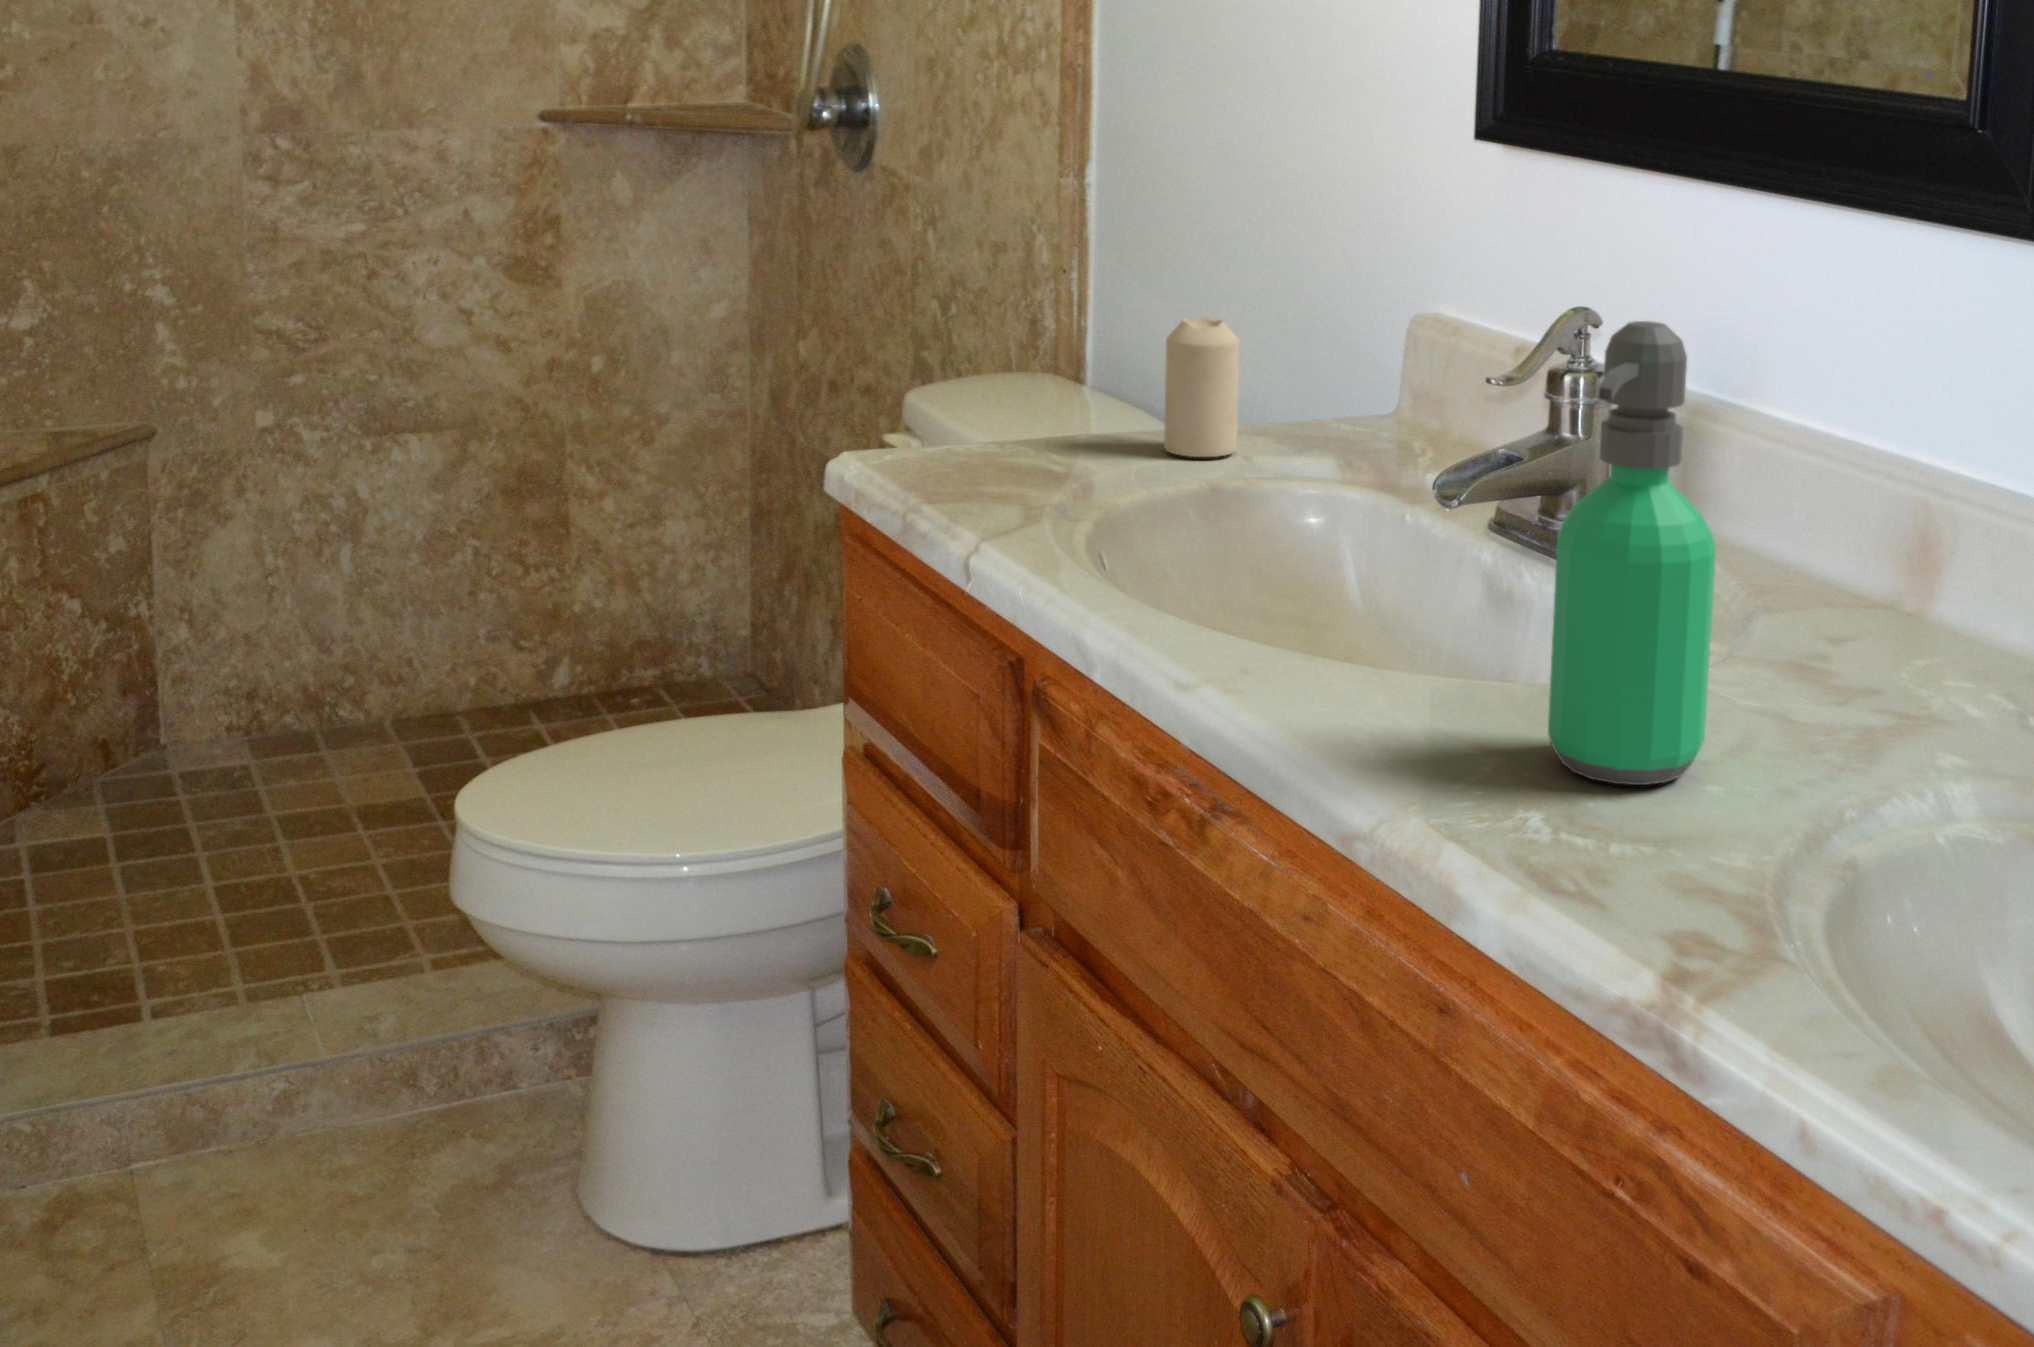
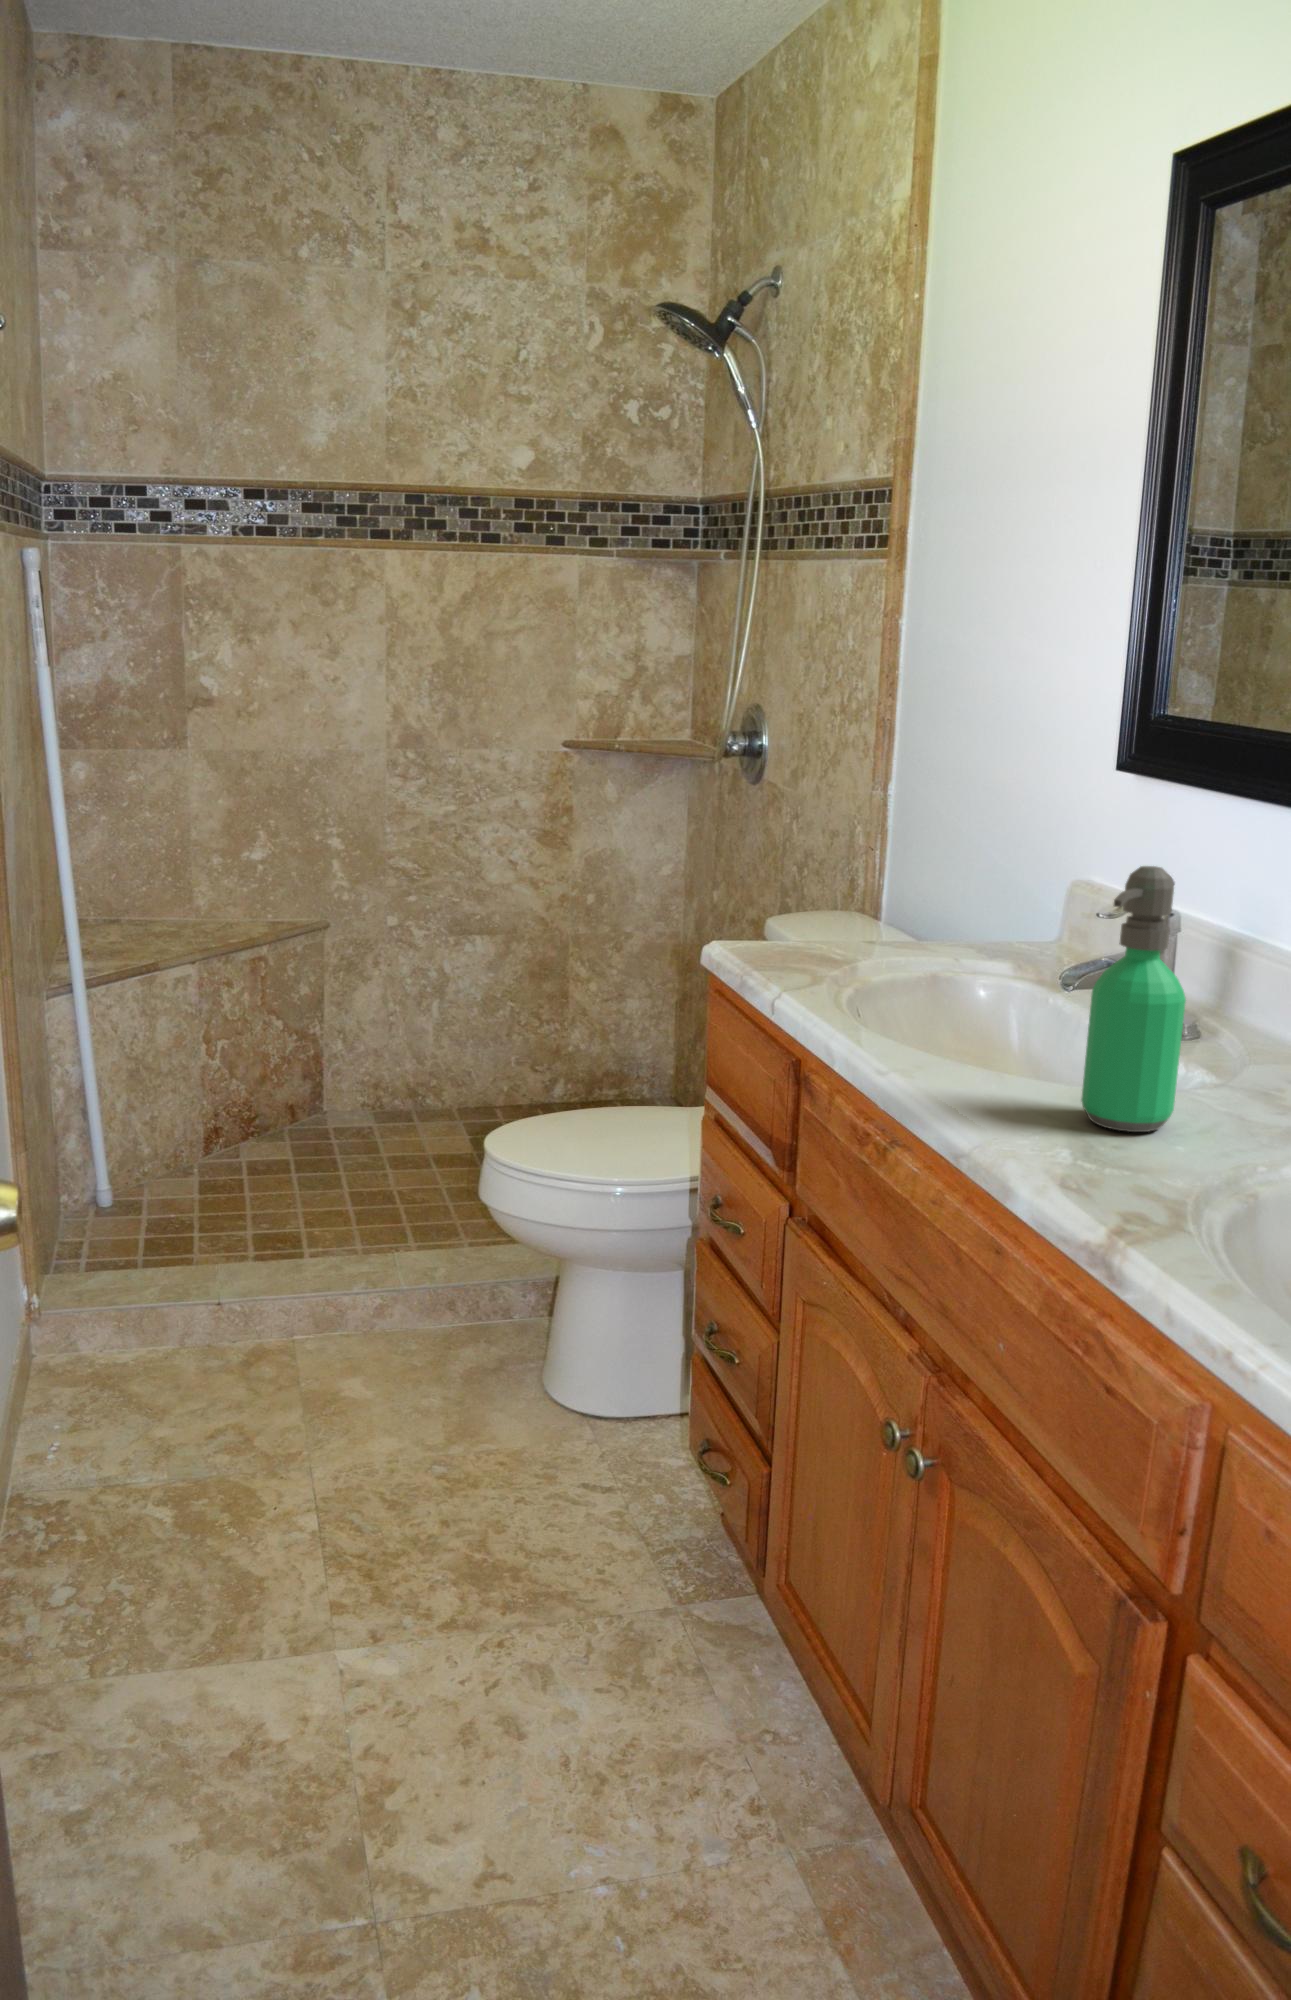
candle: present [1164,317,1240,457] -> none [907,872,956,957]

